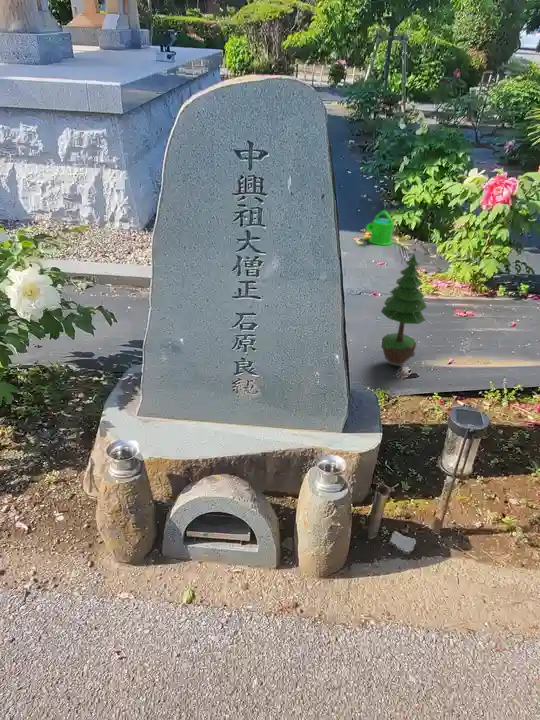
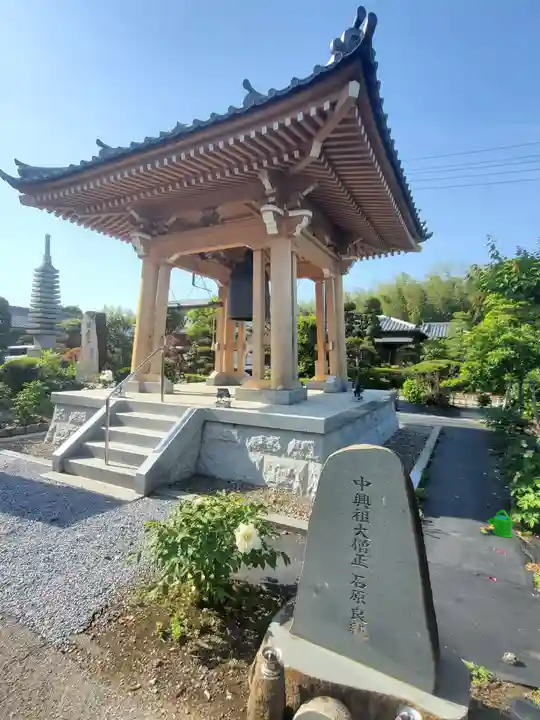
potted tree: present [381,254,426,366] -> none [480,551,519,646]

